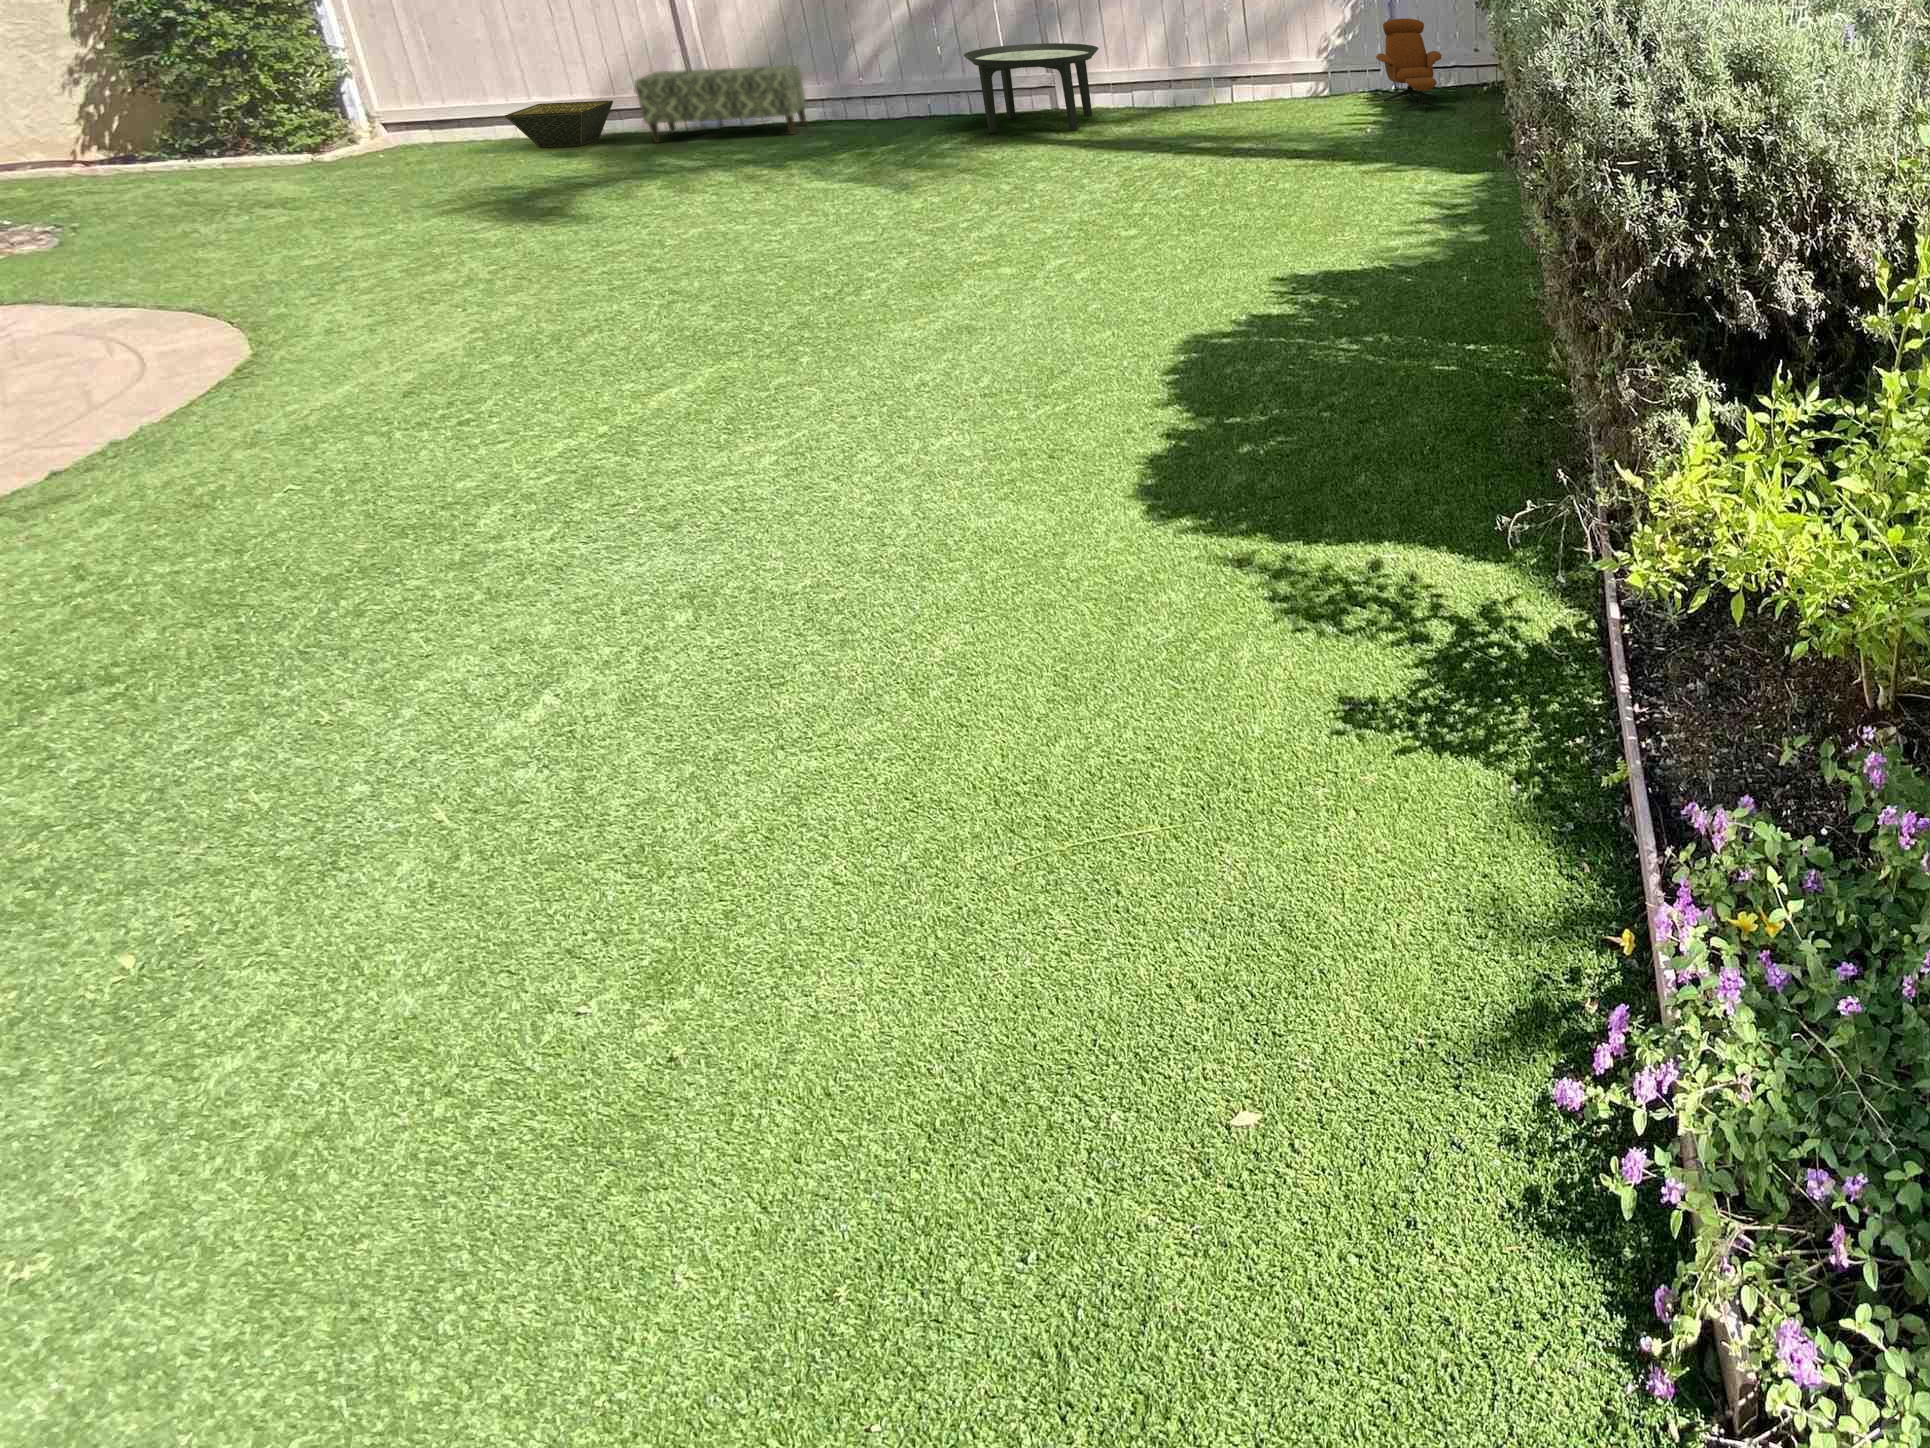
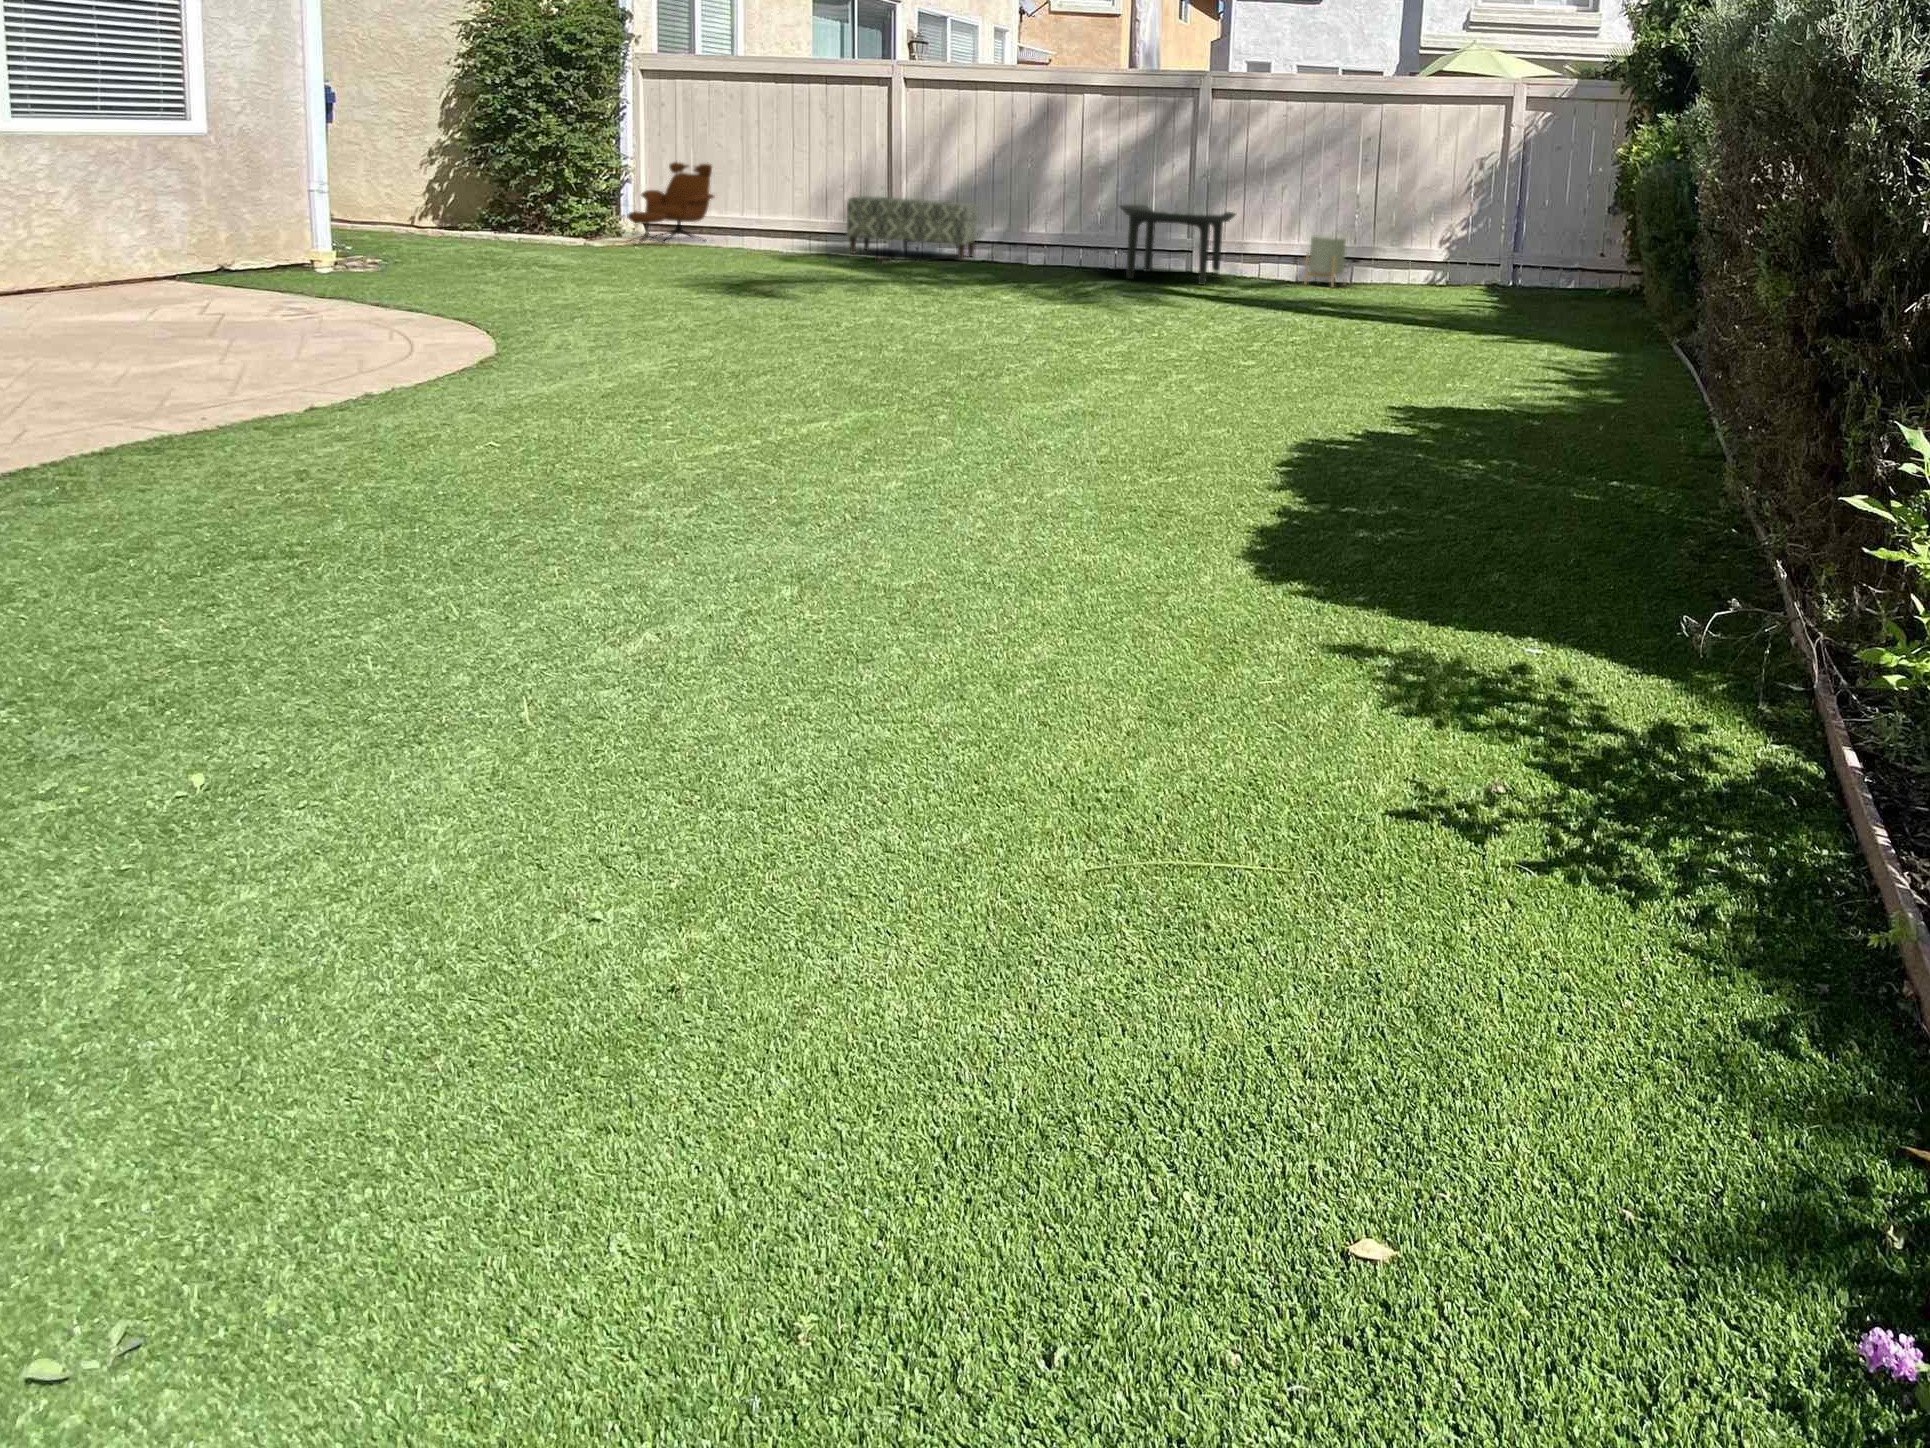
lounge chair: present [1376,18,1442,113] -> present [627,162,714,243]
planter: none [1181,57,1228,113] -> present [1304,237,1346,287]
basket: present [505,100,613,148] -> none [744,212,827,249]

